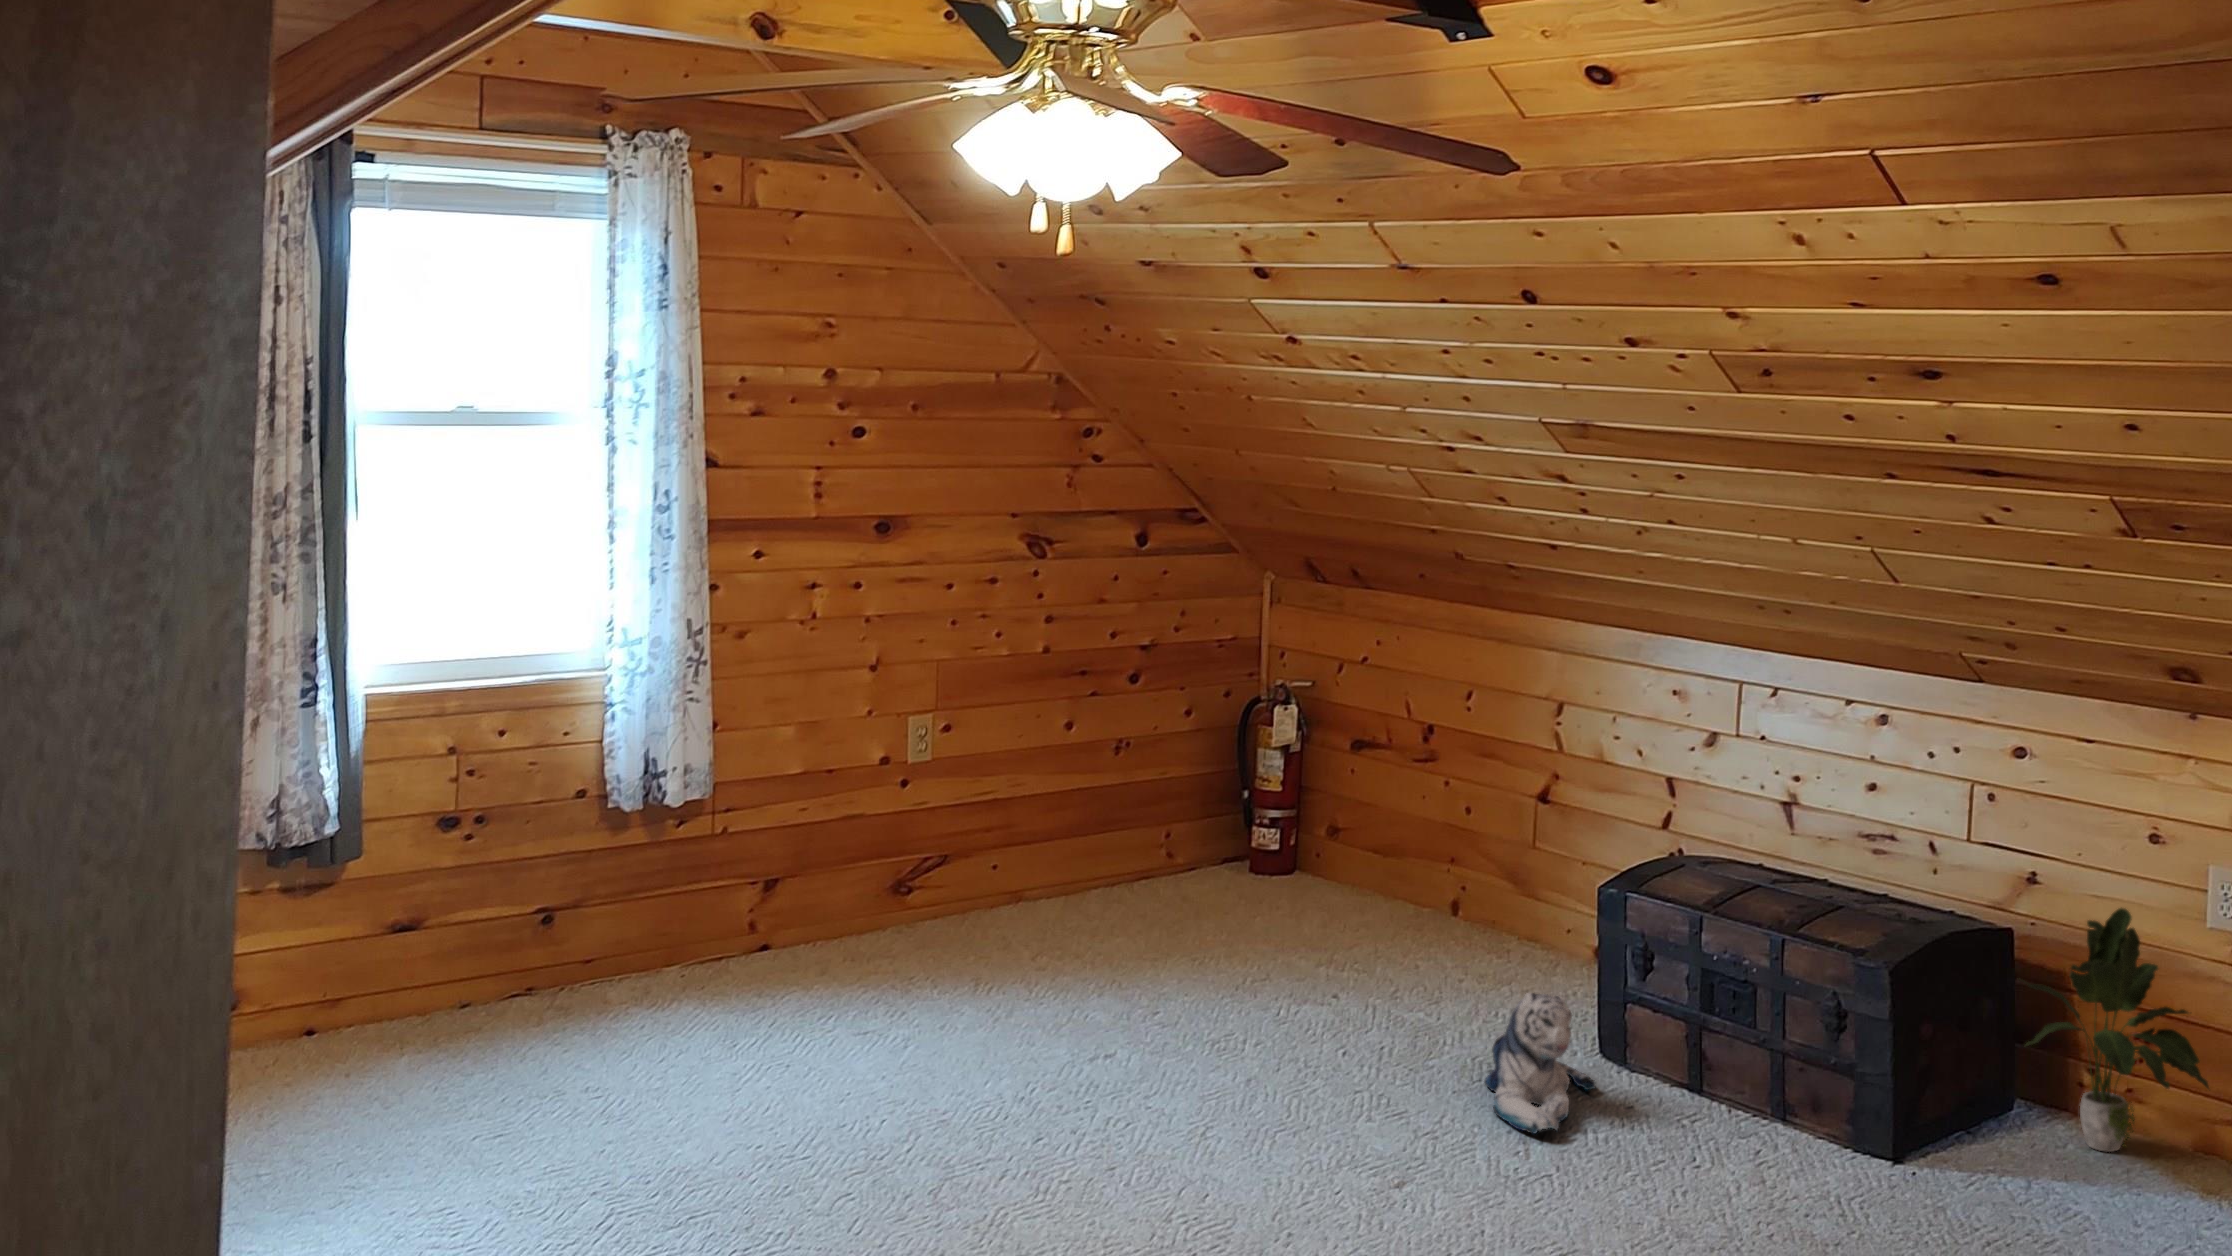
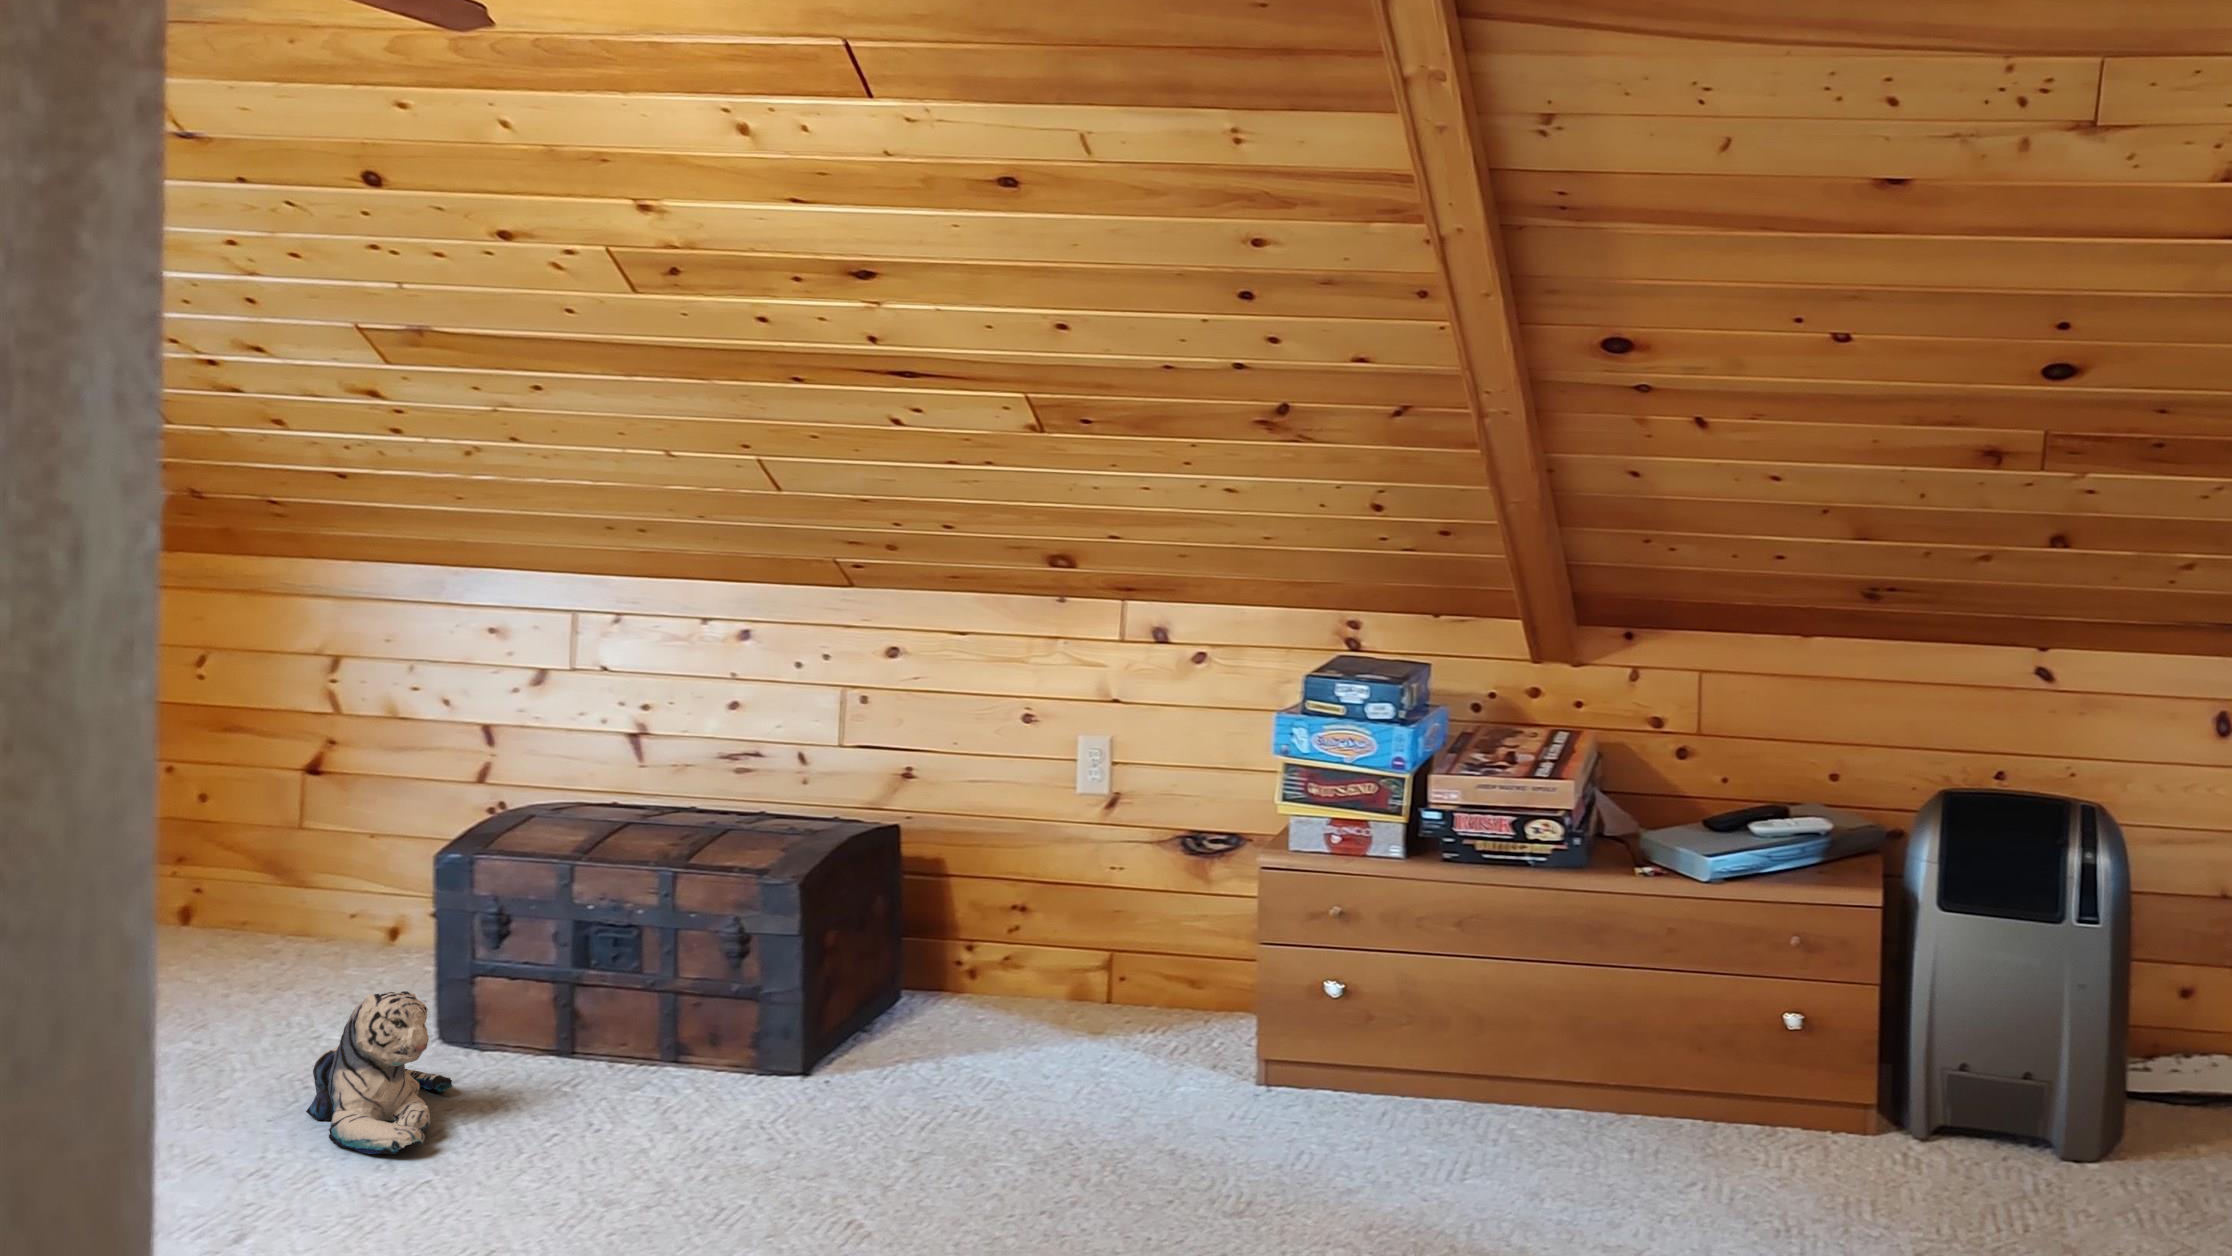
potted plant: present [2026,908,2209,1152] -> none [913,787,1091,1025]

